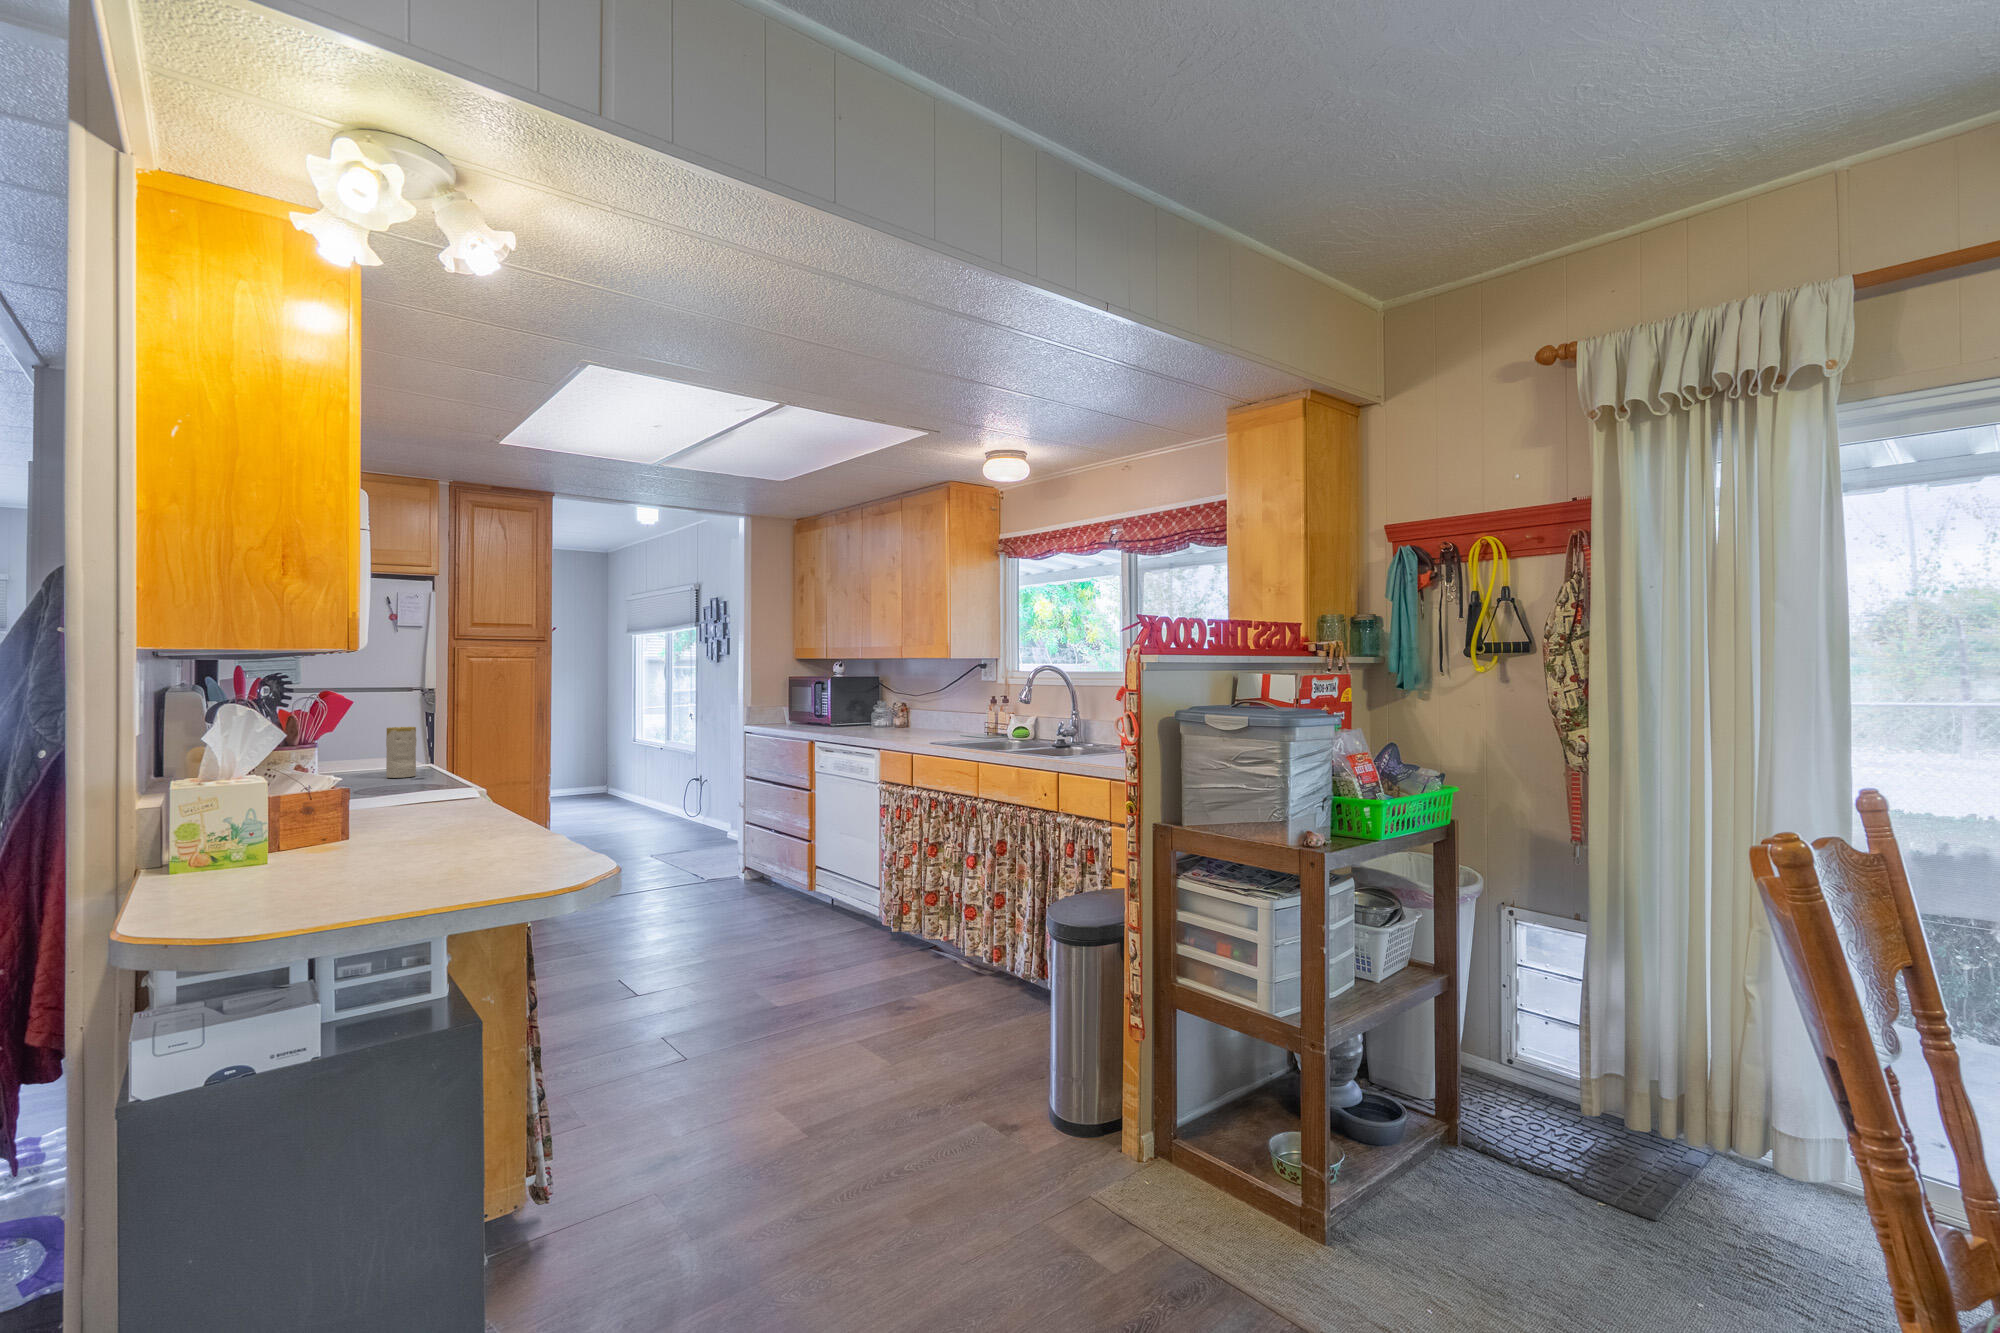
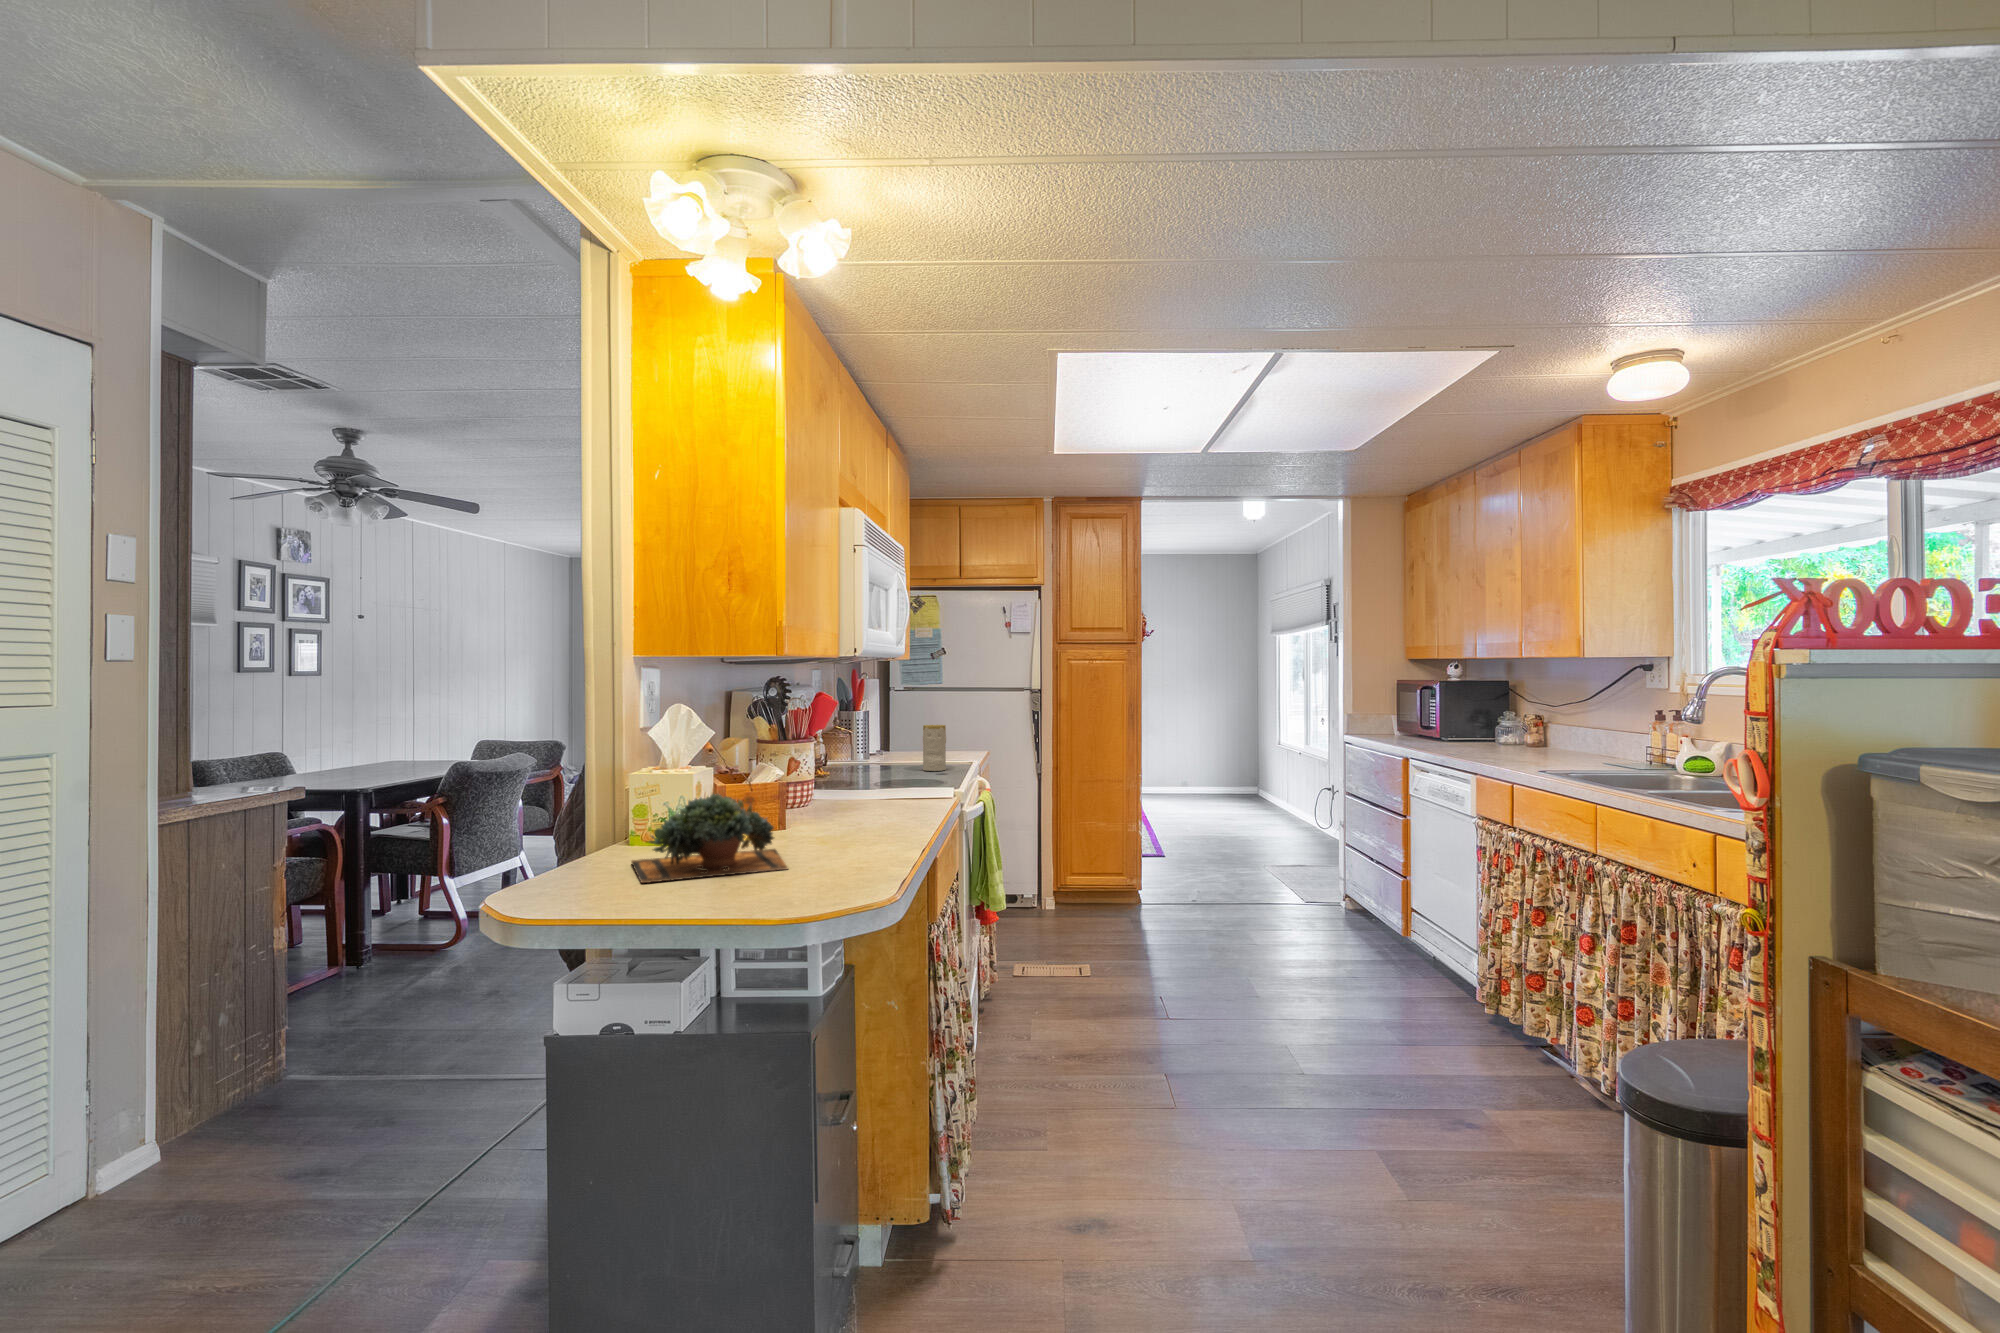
succulent plant: none [287,792,499,888] -> present [631,794,787,883]

